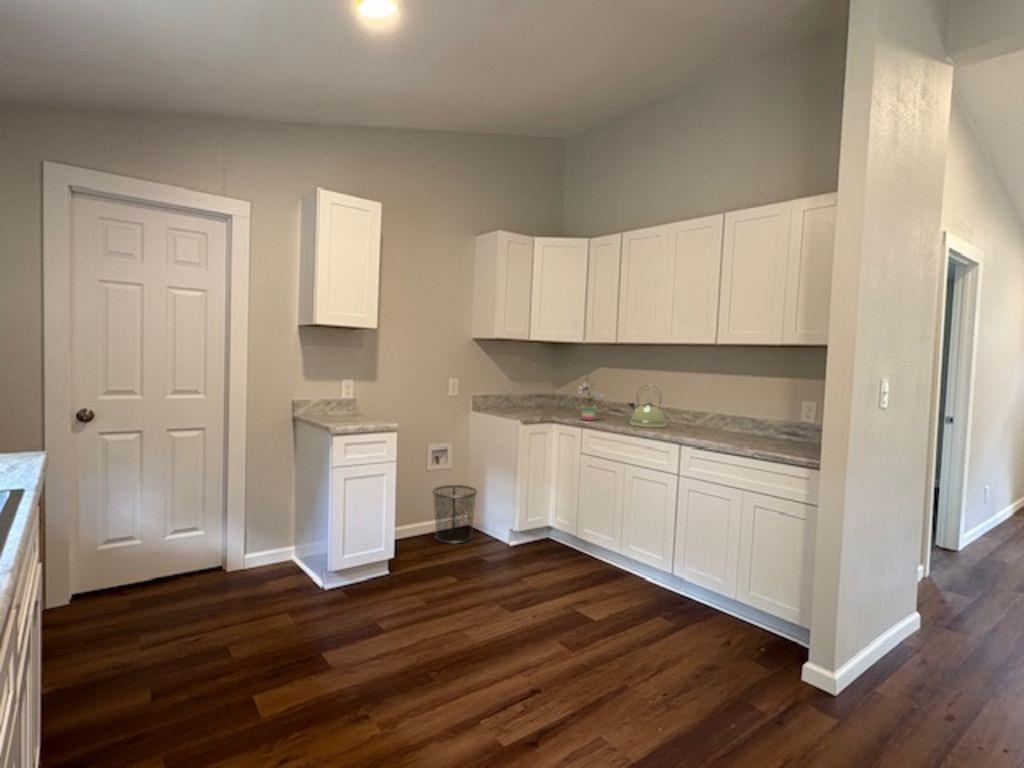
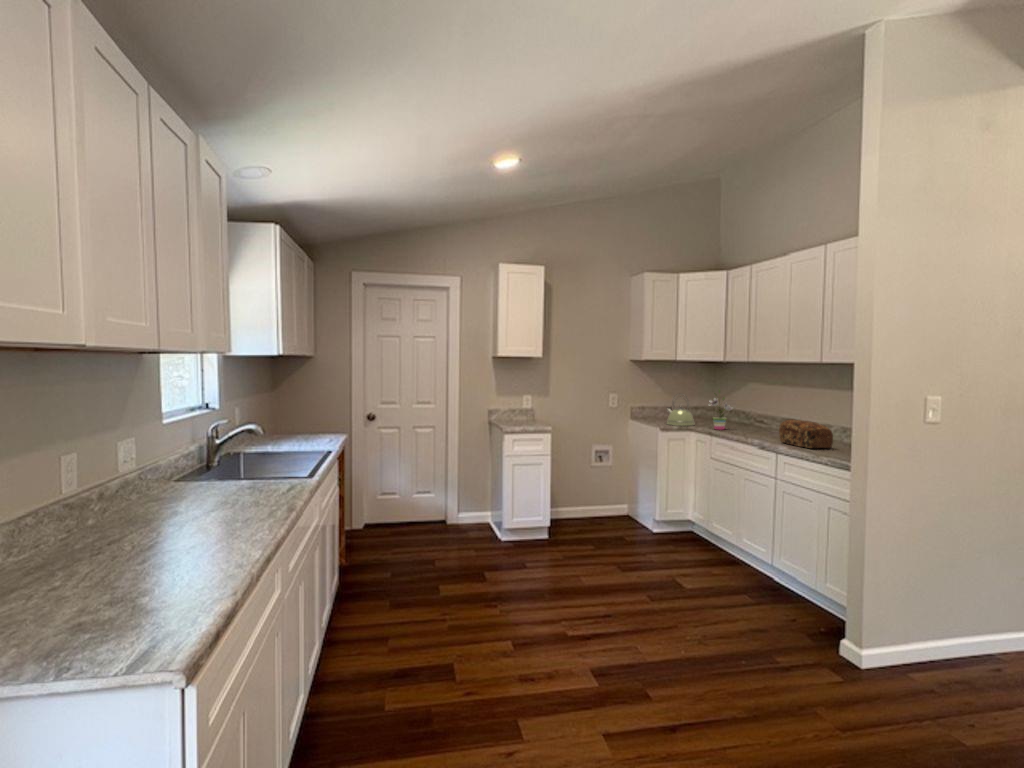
kettle: present [628,387,666,428] -> present [667,395,694,426]
bread loaf: none [675,407,736,439] -> present [779,419,833,448]
waste bin: present [433,485,477,544] -> none [593,479,630,525]

